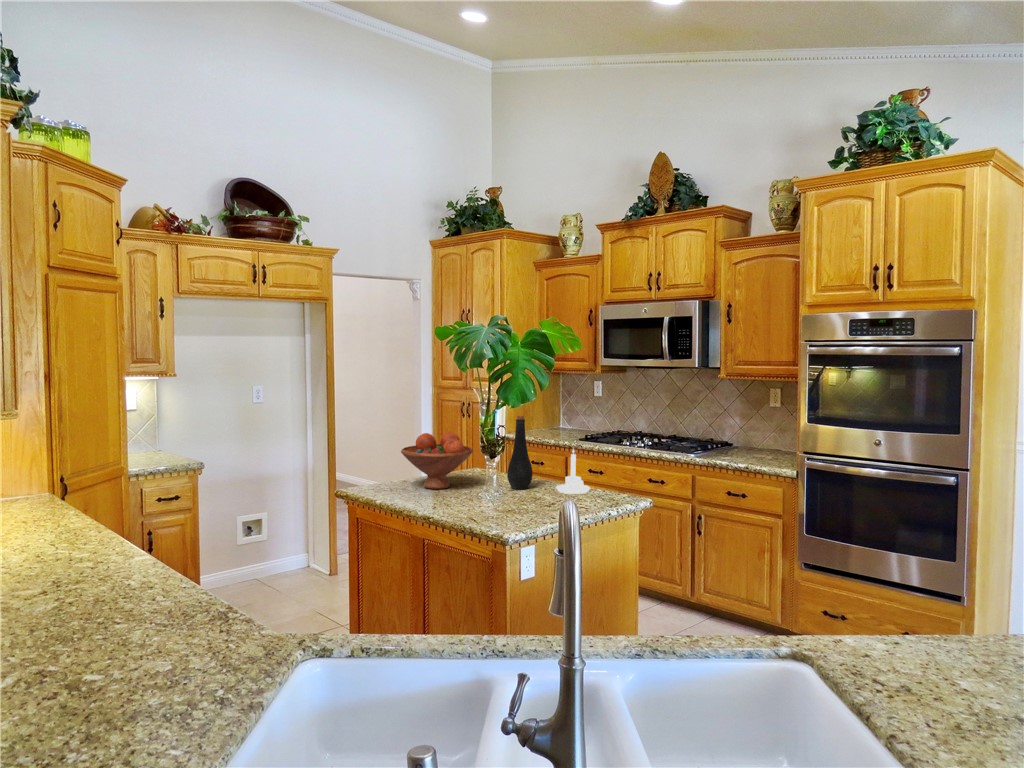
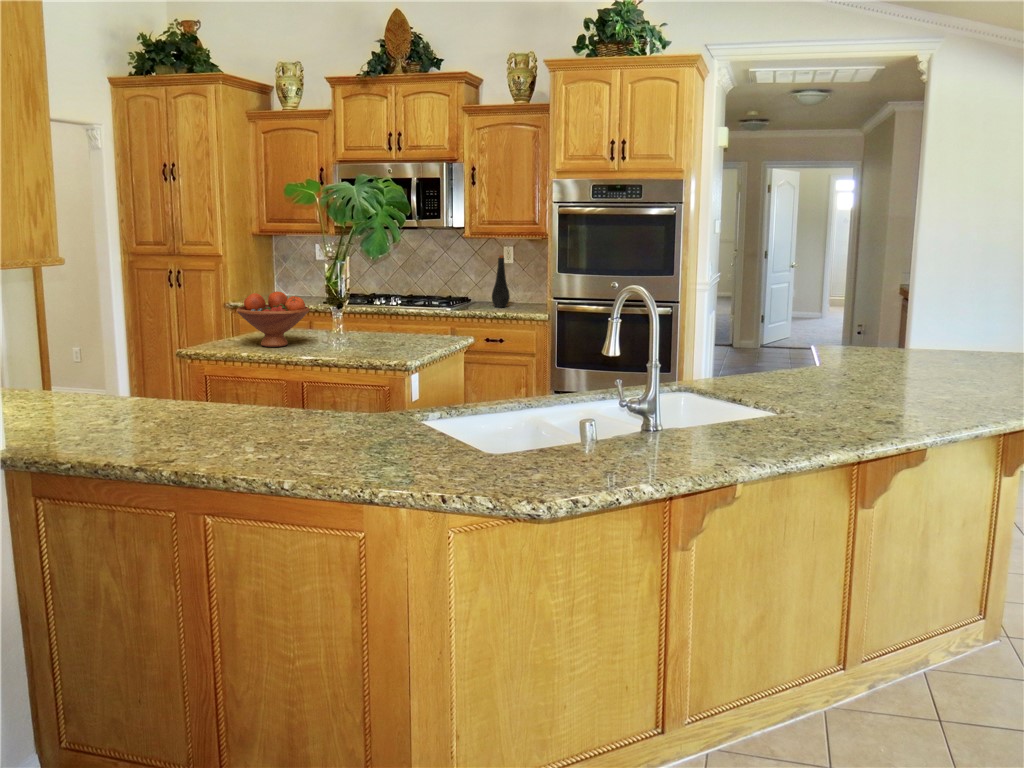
bottle: present [507,416,533,489] -> present [492,255,510,307]
candle holder: present [556,449,590,494] -> none [391,300,422,341]

